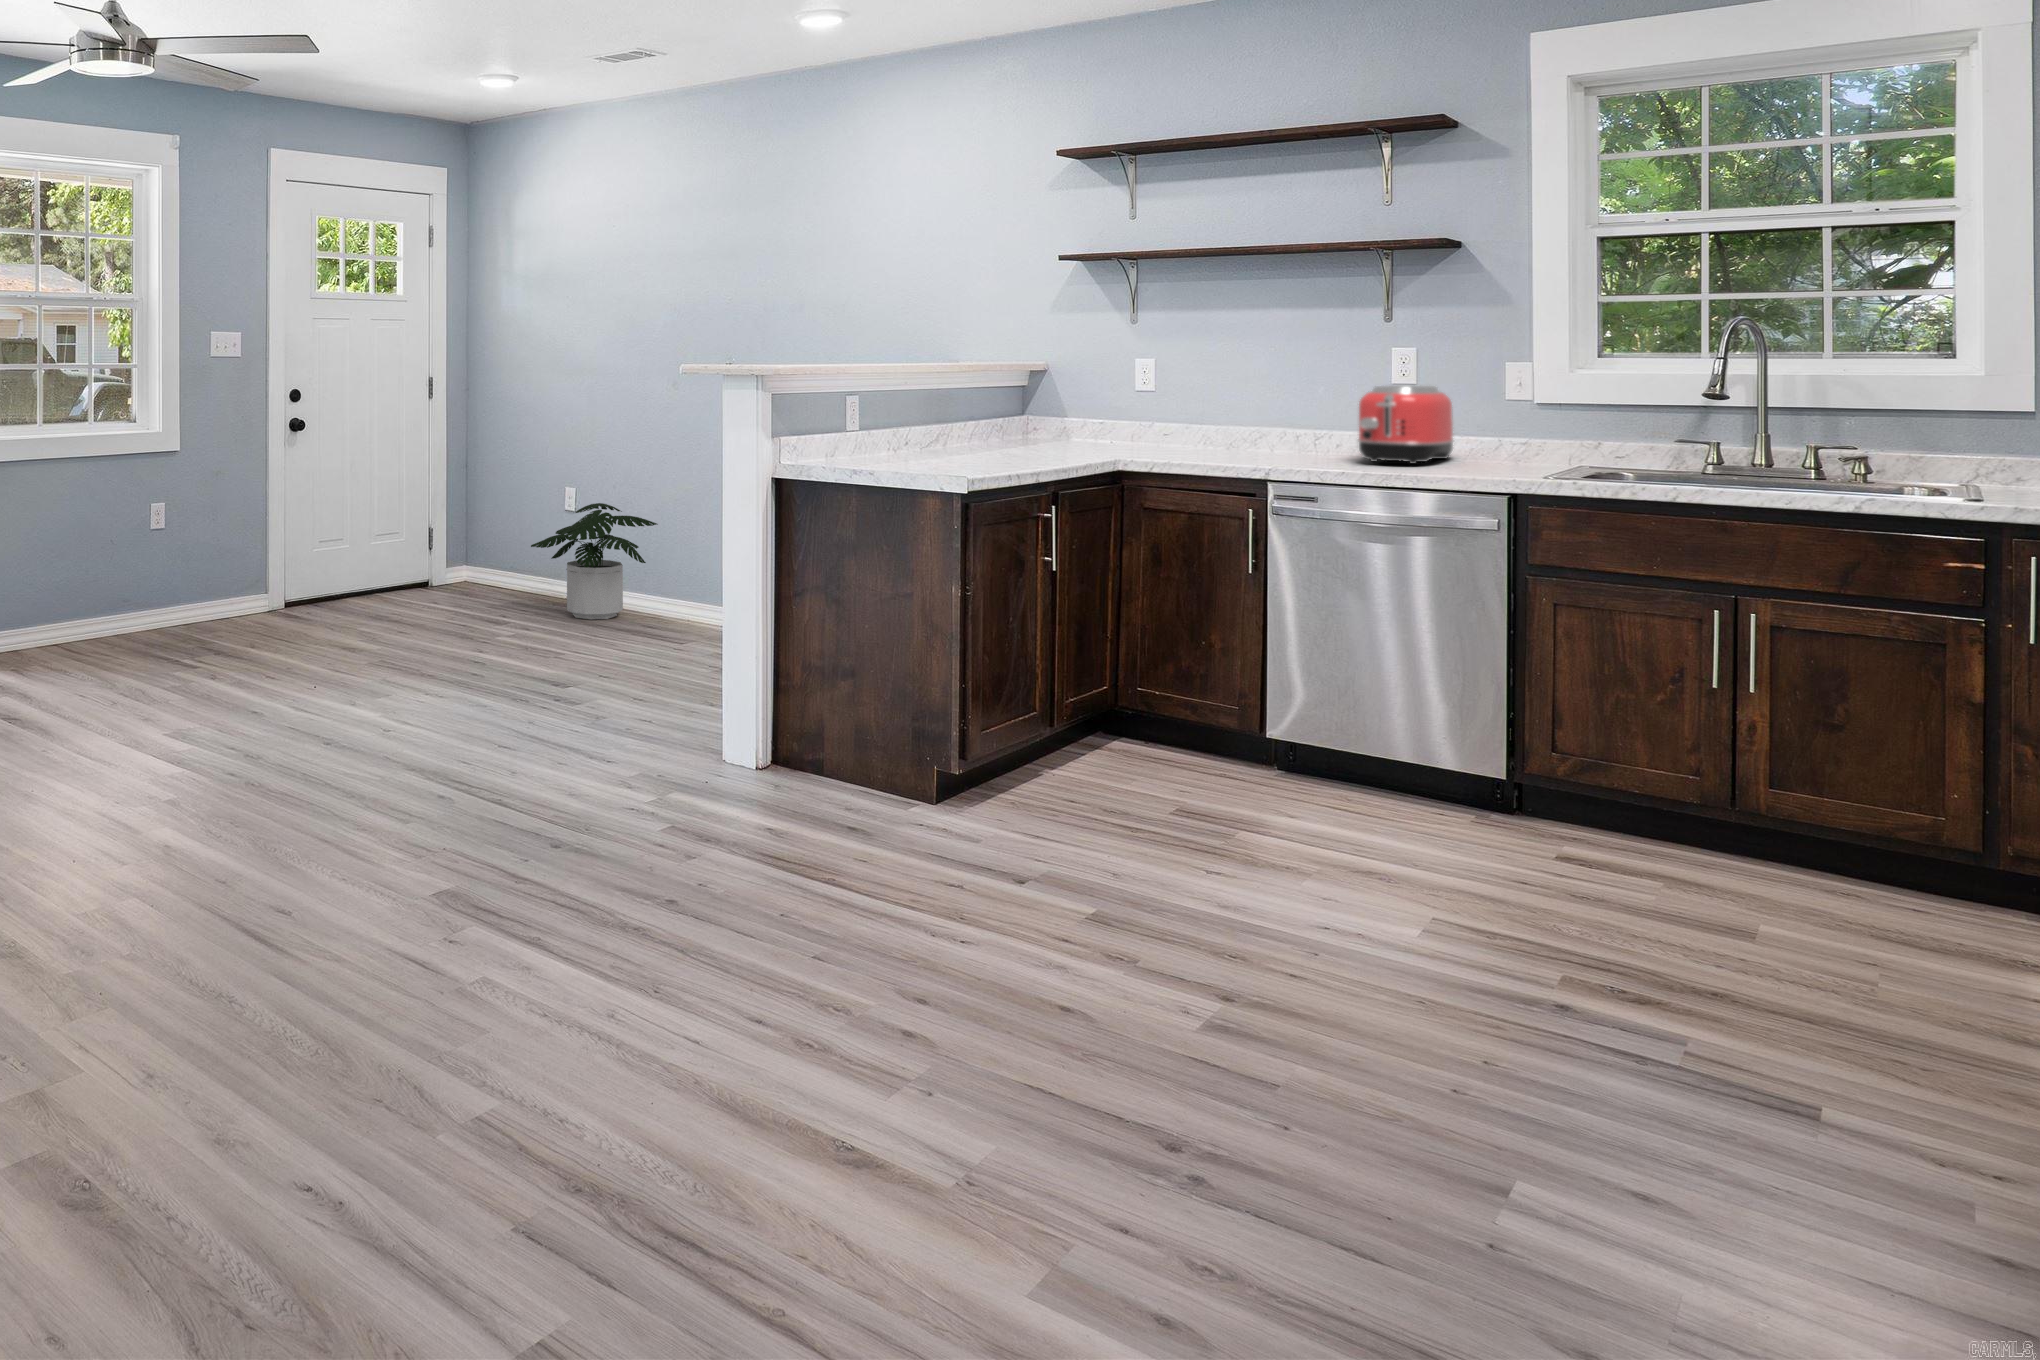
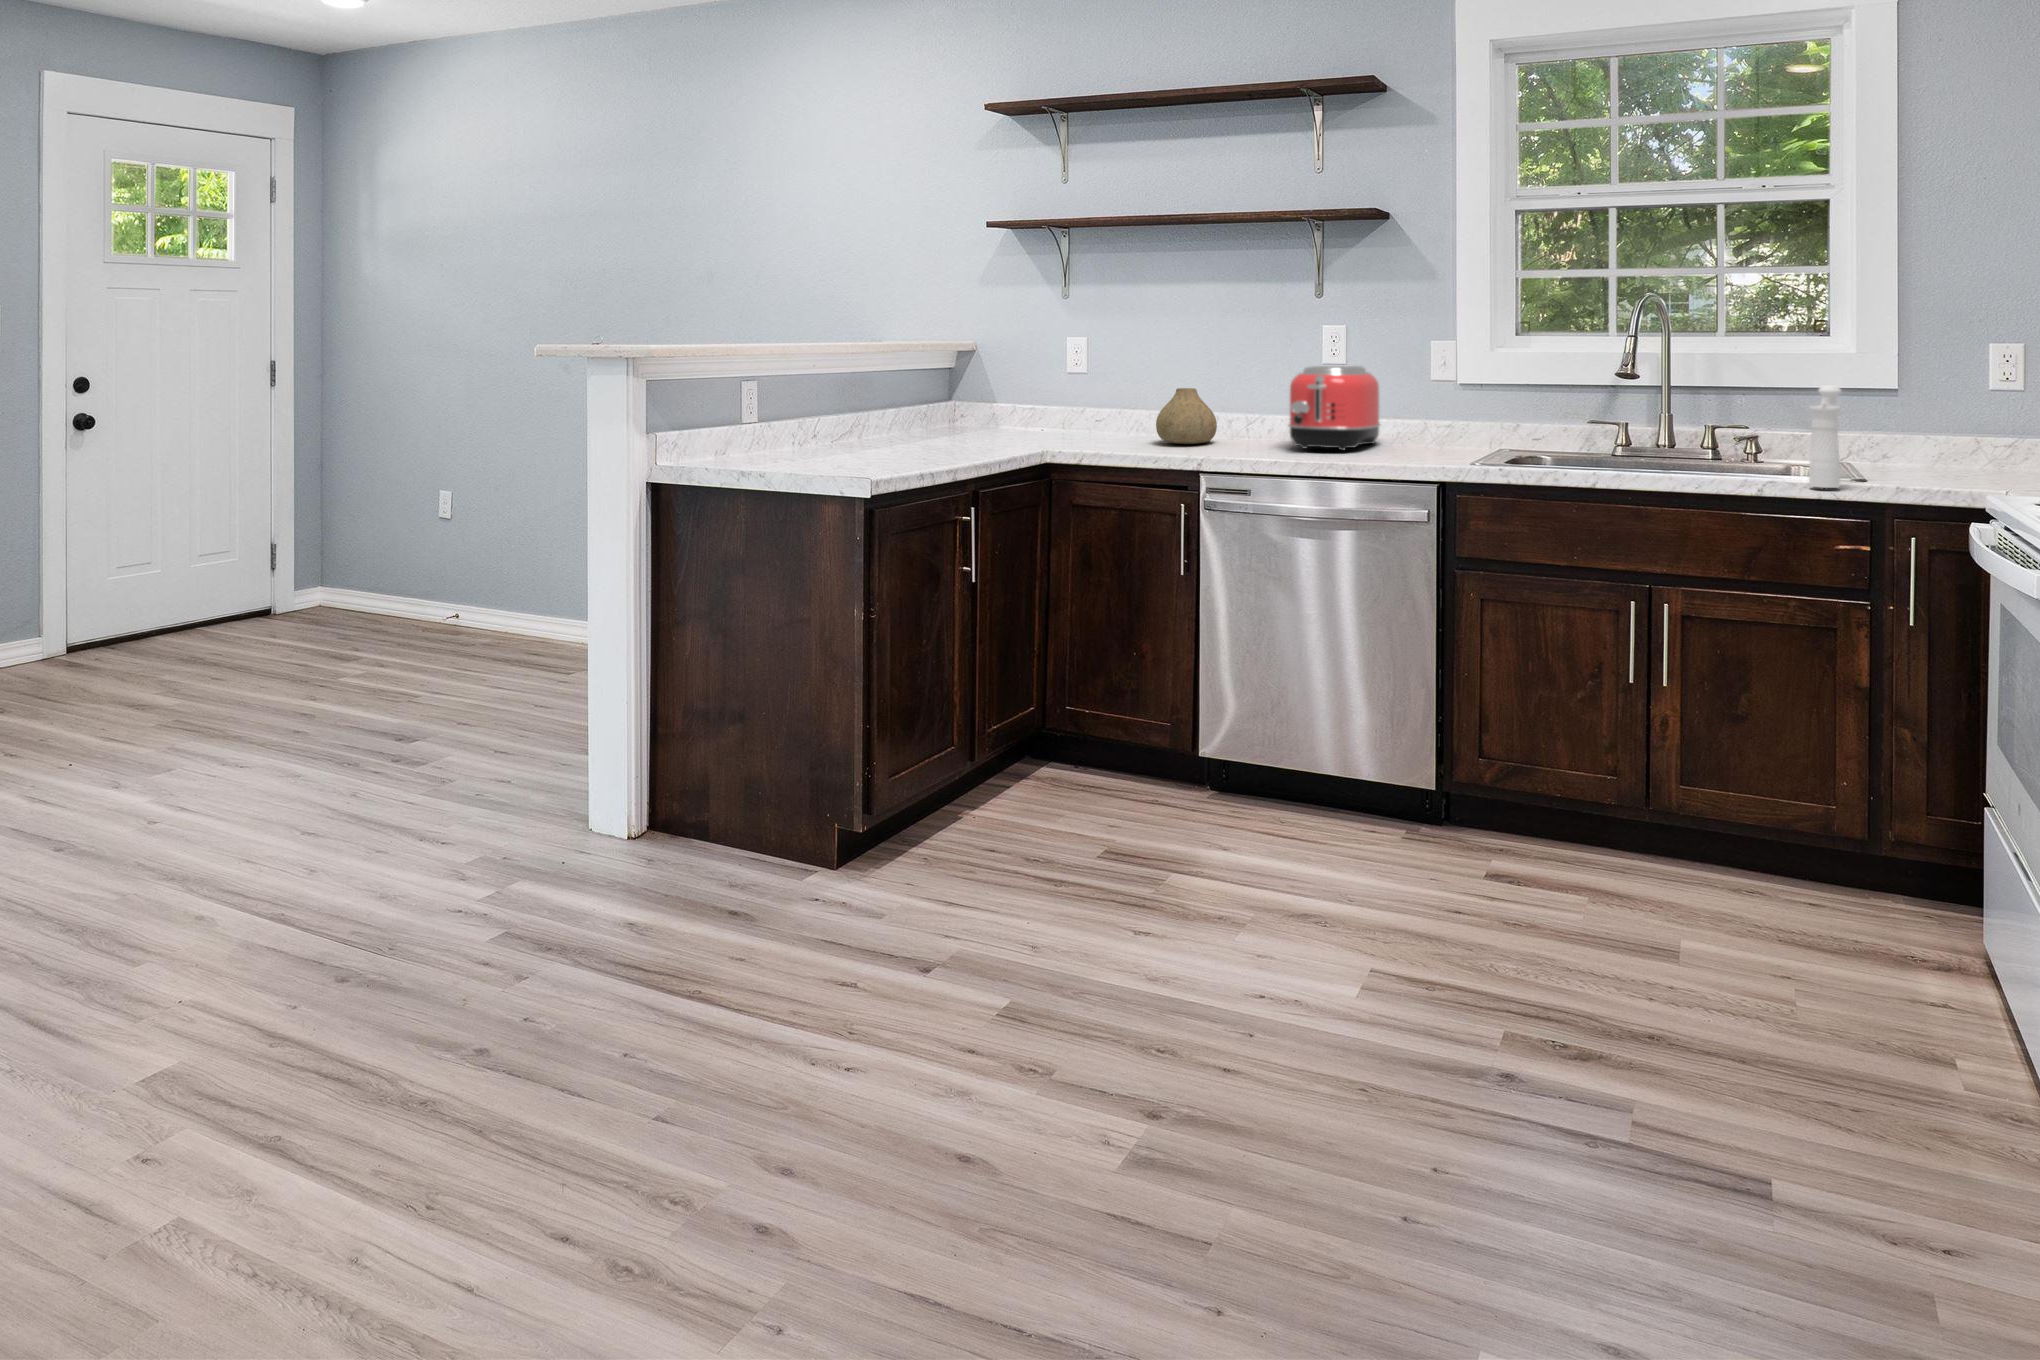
vase: none [1224,405,1285,456] -> present [1156,388,1217,444]
pepper mill: none [1913,407,1955,507] -> present [1809,385,1841,488]
potted plant: present [531,503,658,619] -> none [389,511,547,649]

